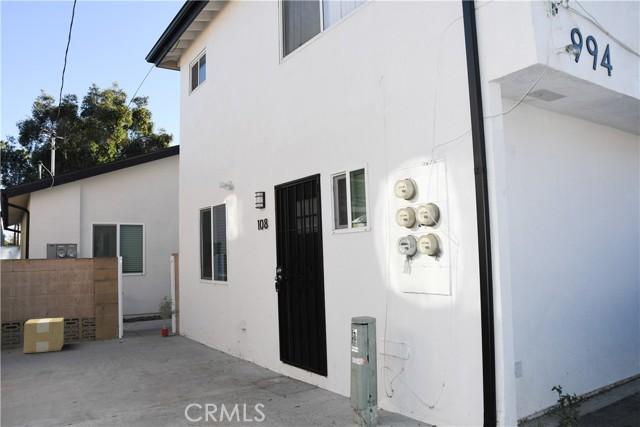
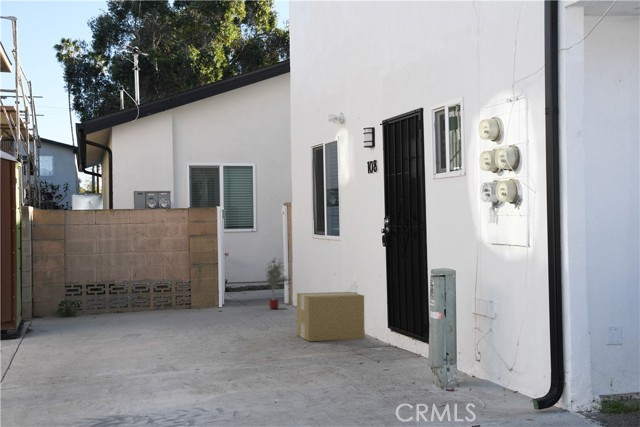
cardboard box: present [24,318,64,353] -> present [297,292,365,341]

